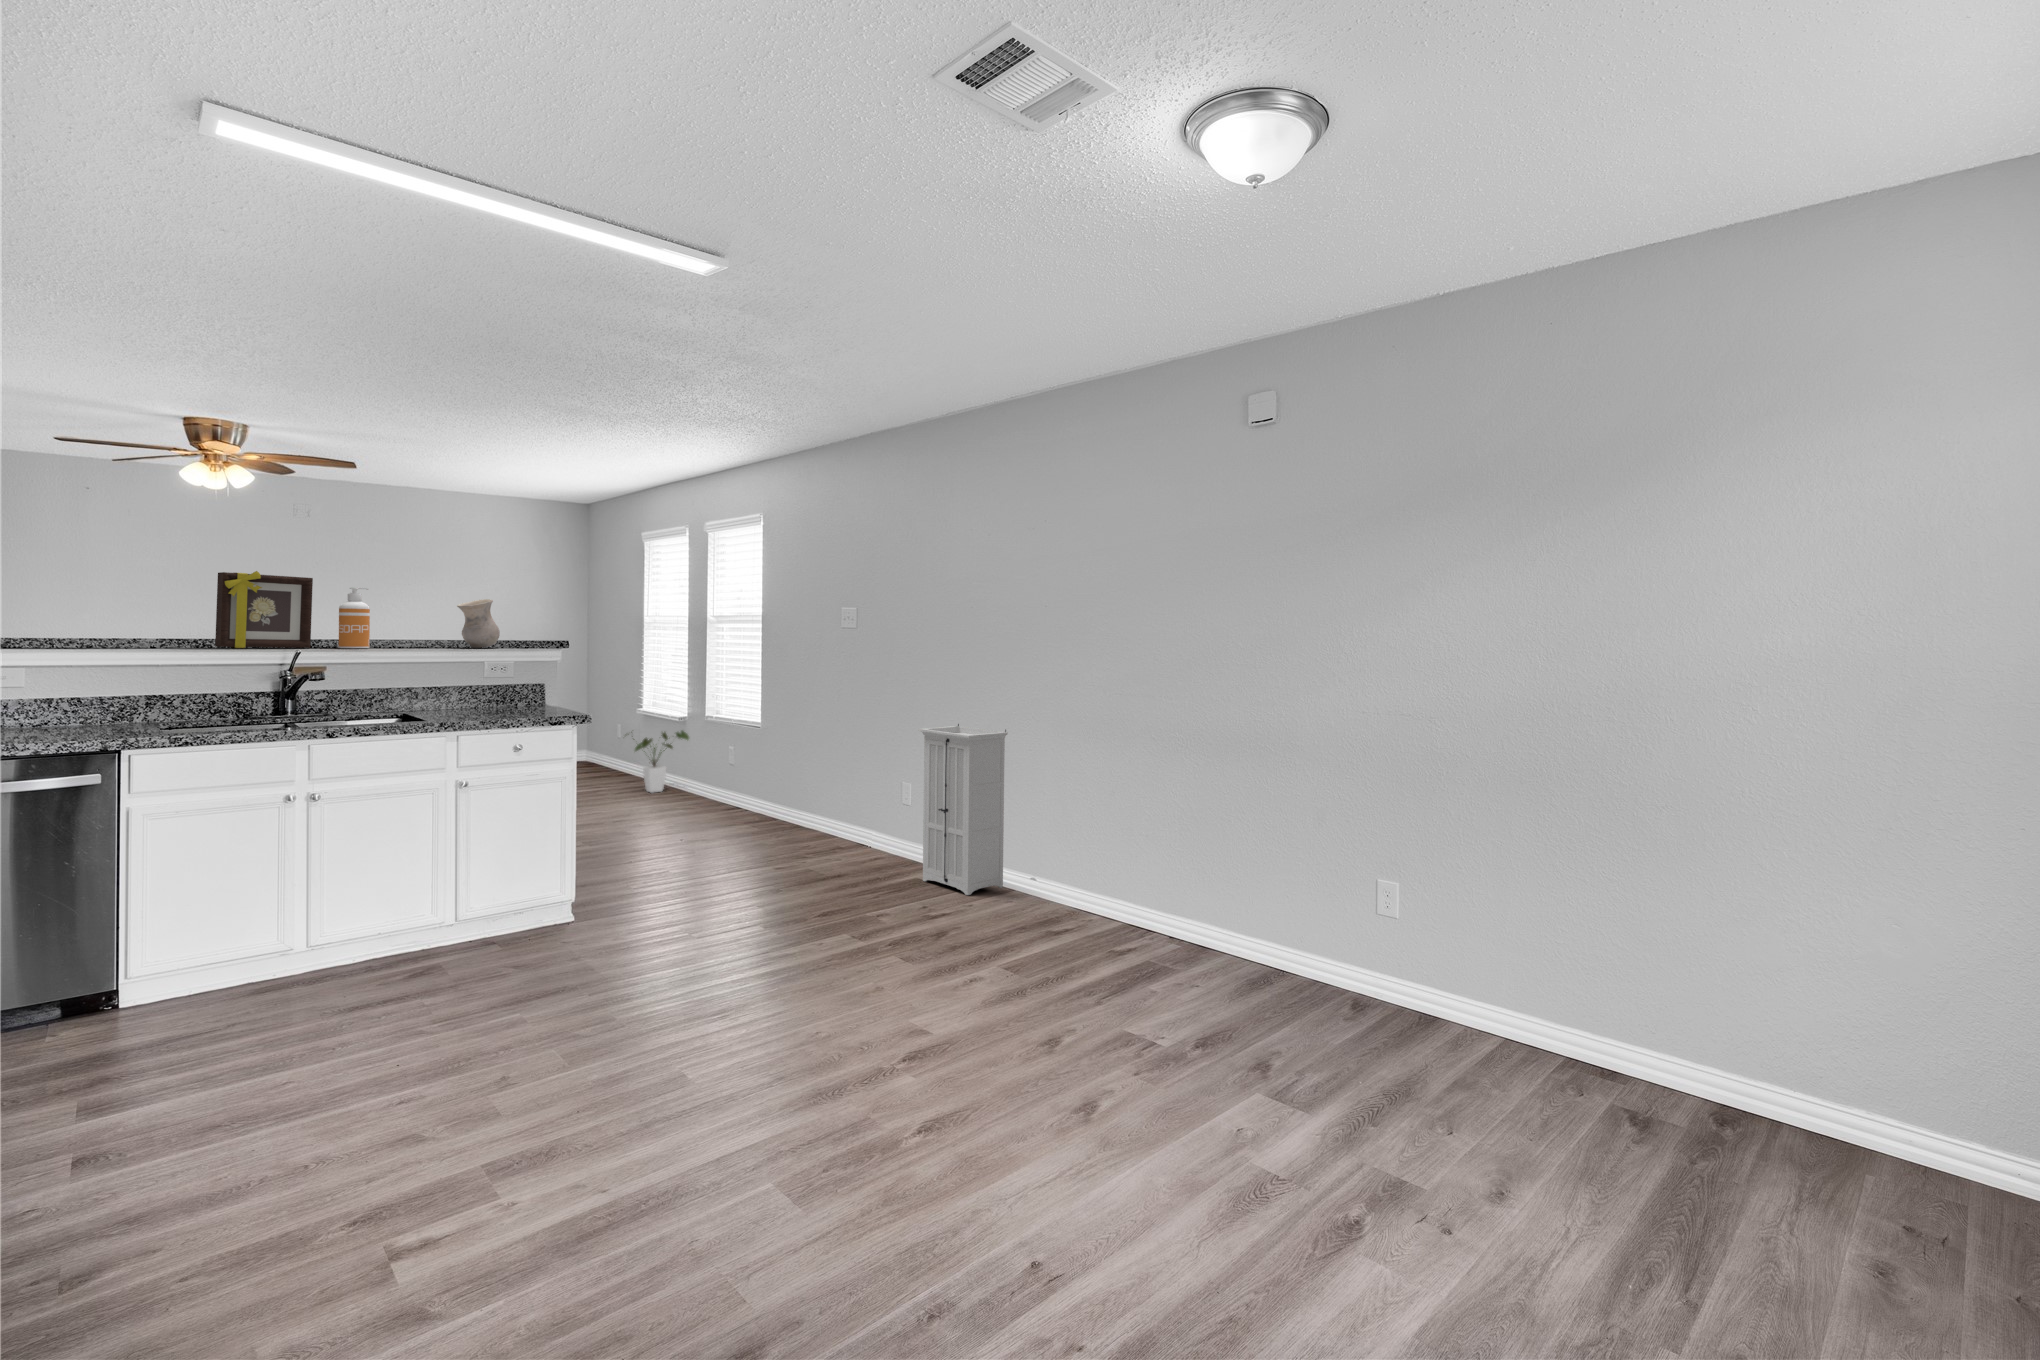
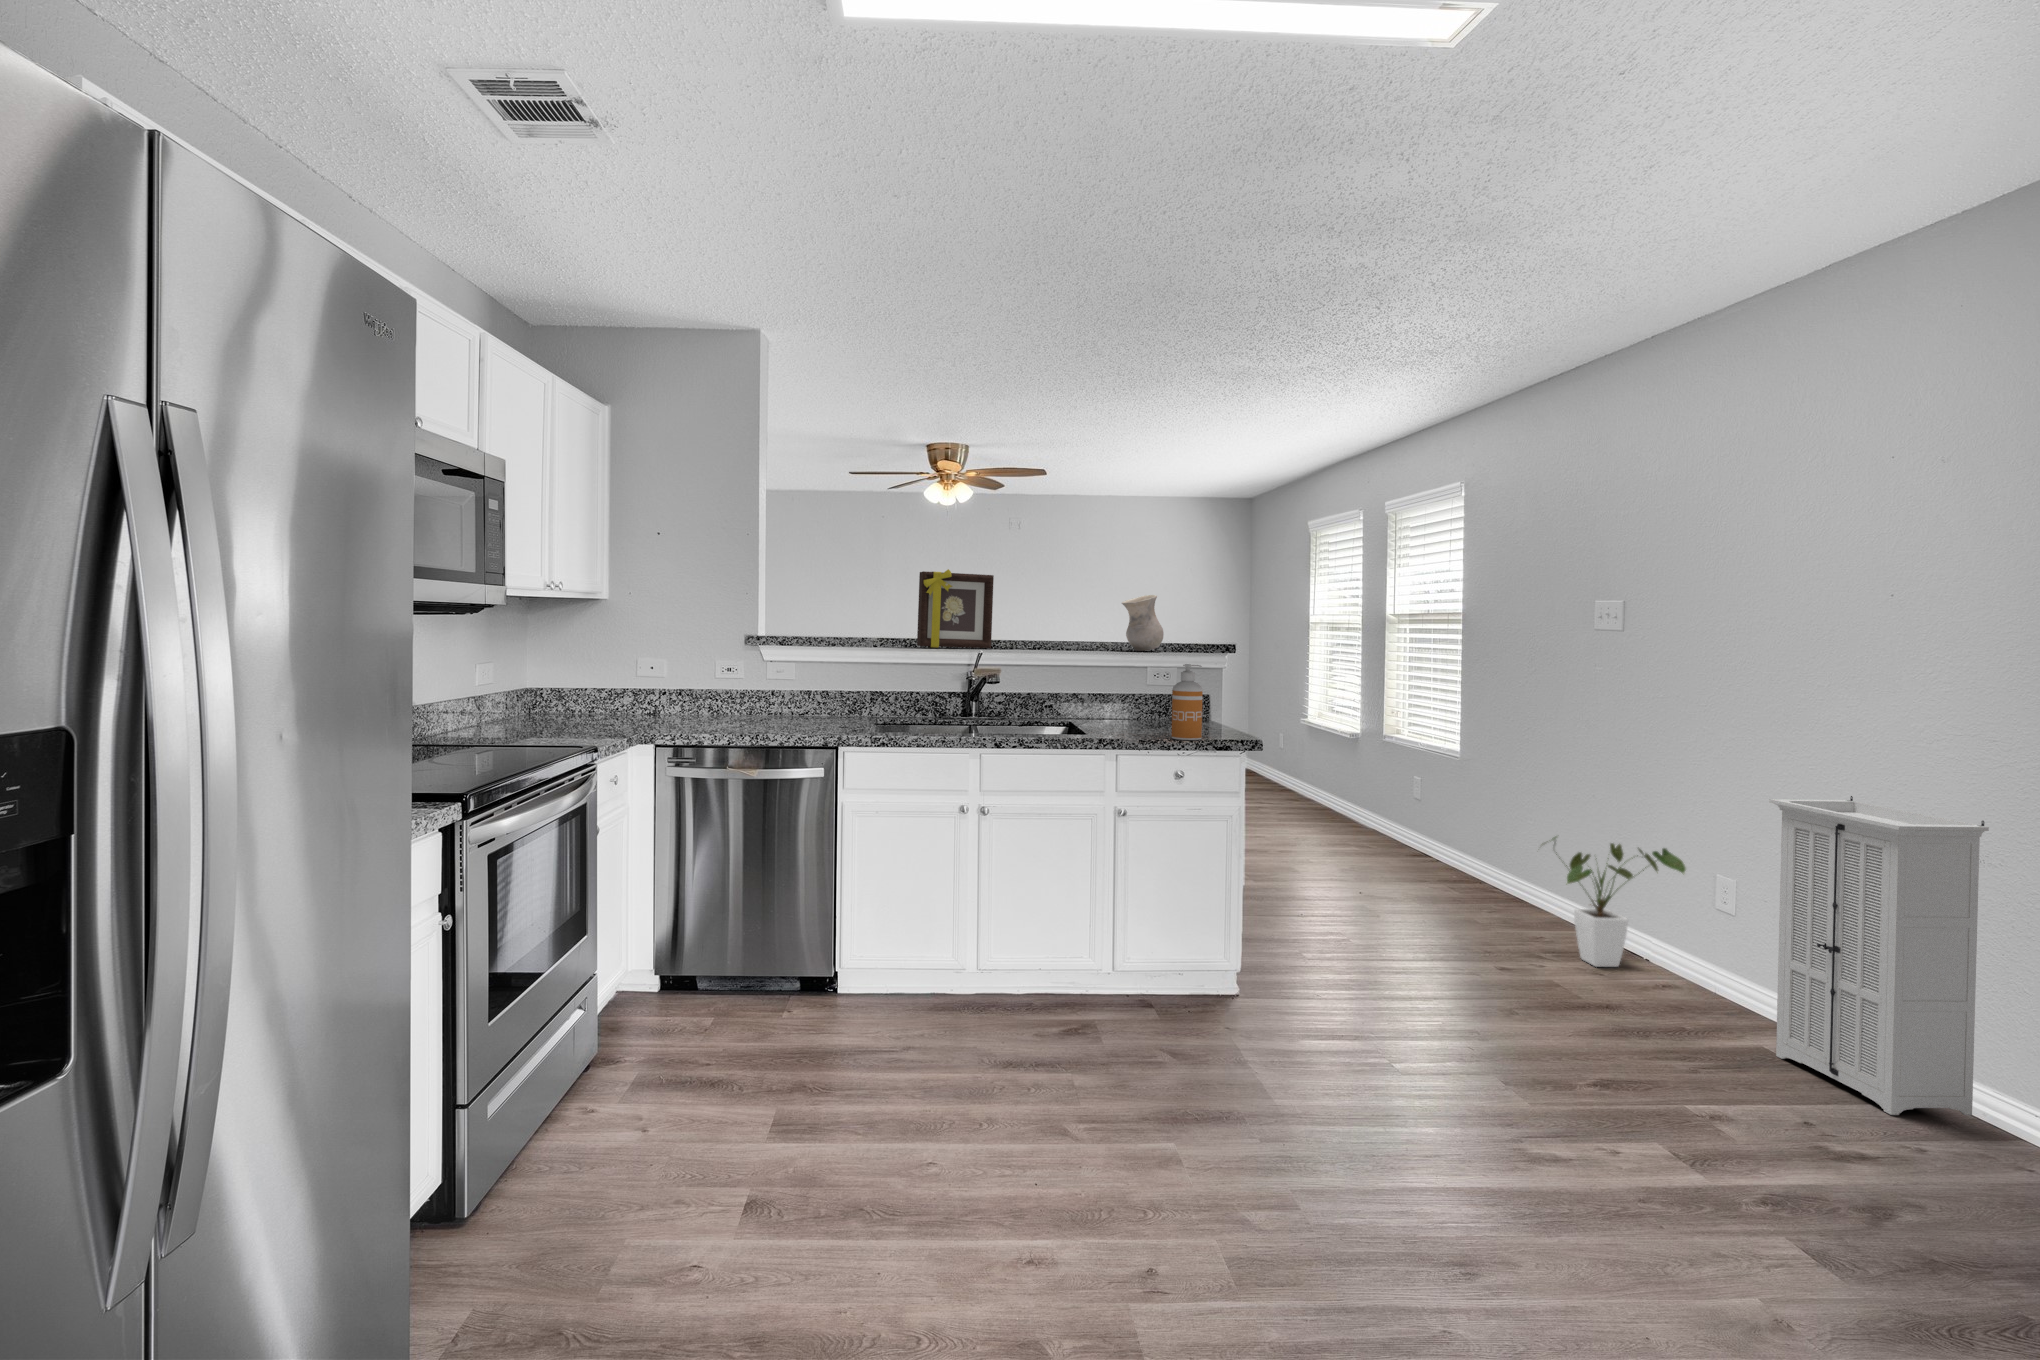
soap dispenser: present [339,587,370,648] -> present [1172,664,1203,740]
house plant: present [635,731,689,793] -> present [1552,837,1686,967]

